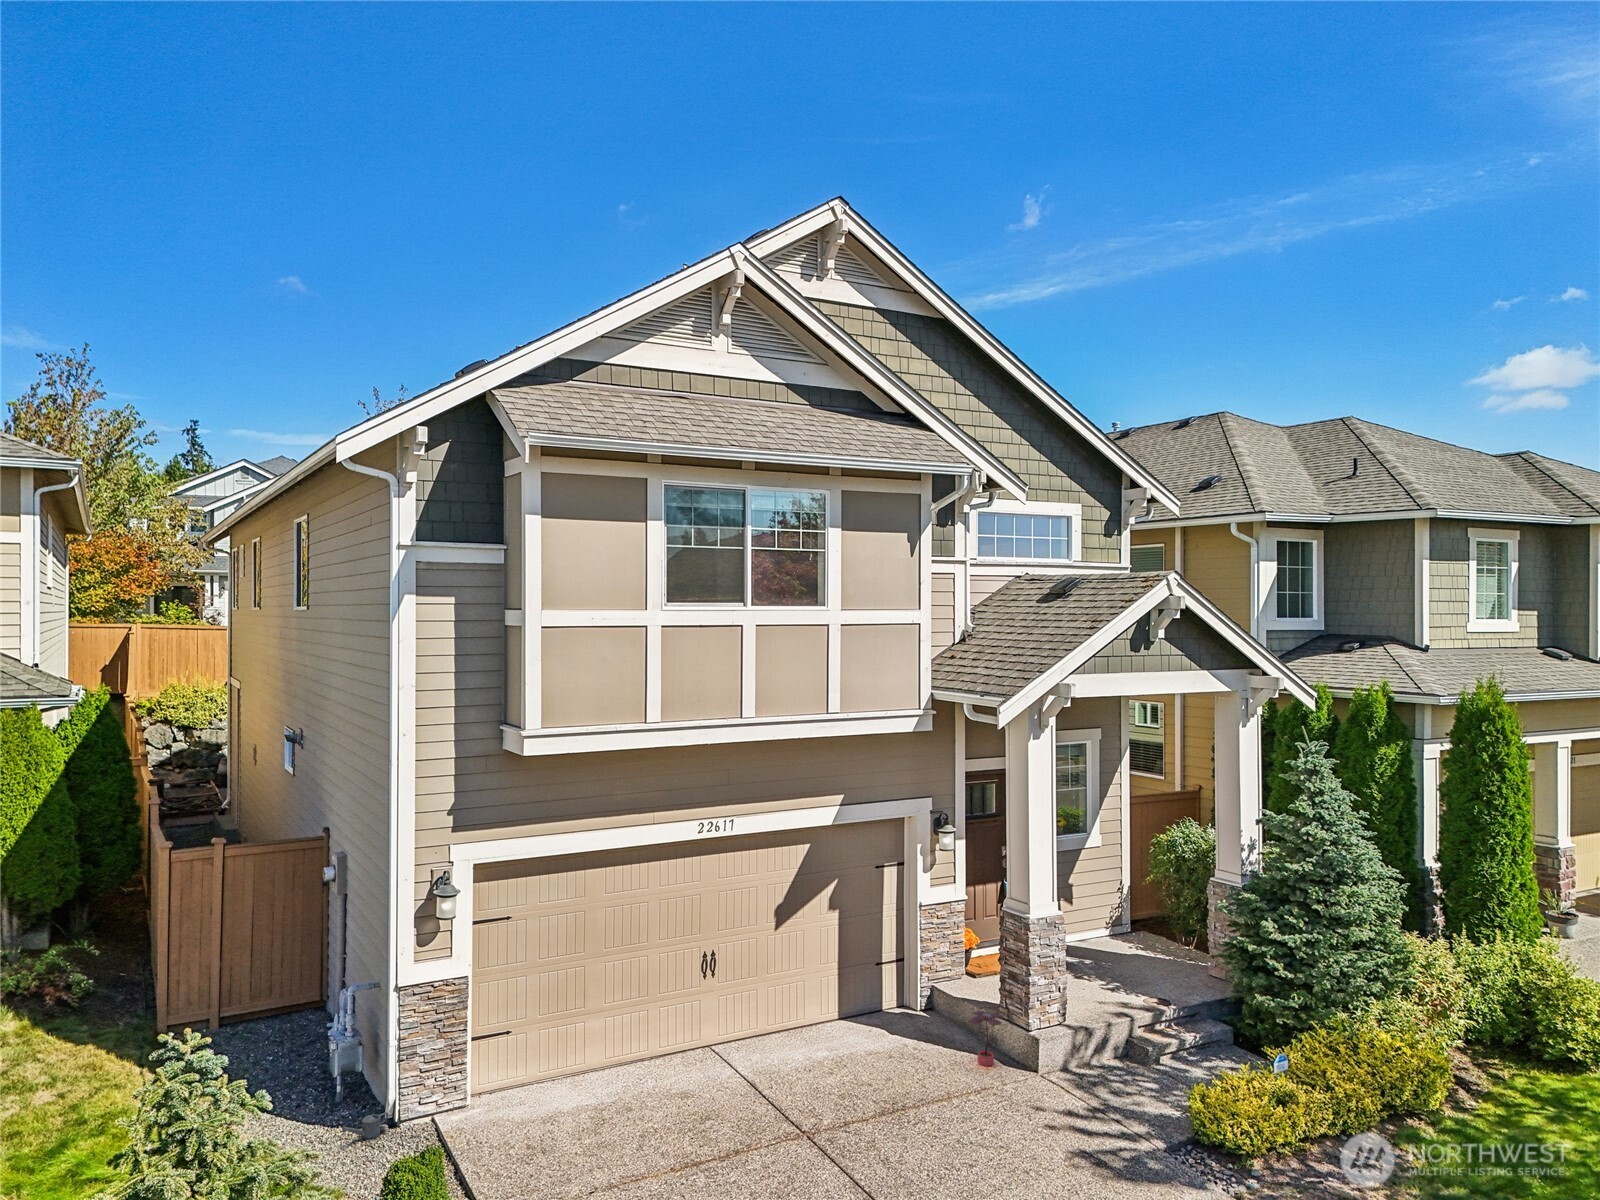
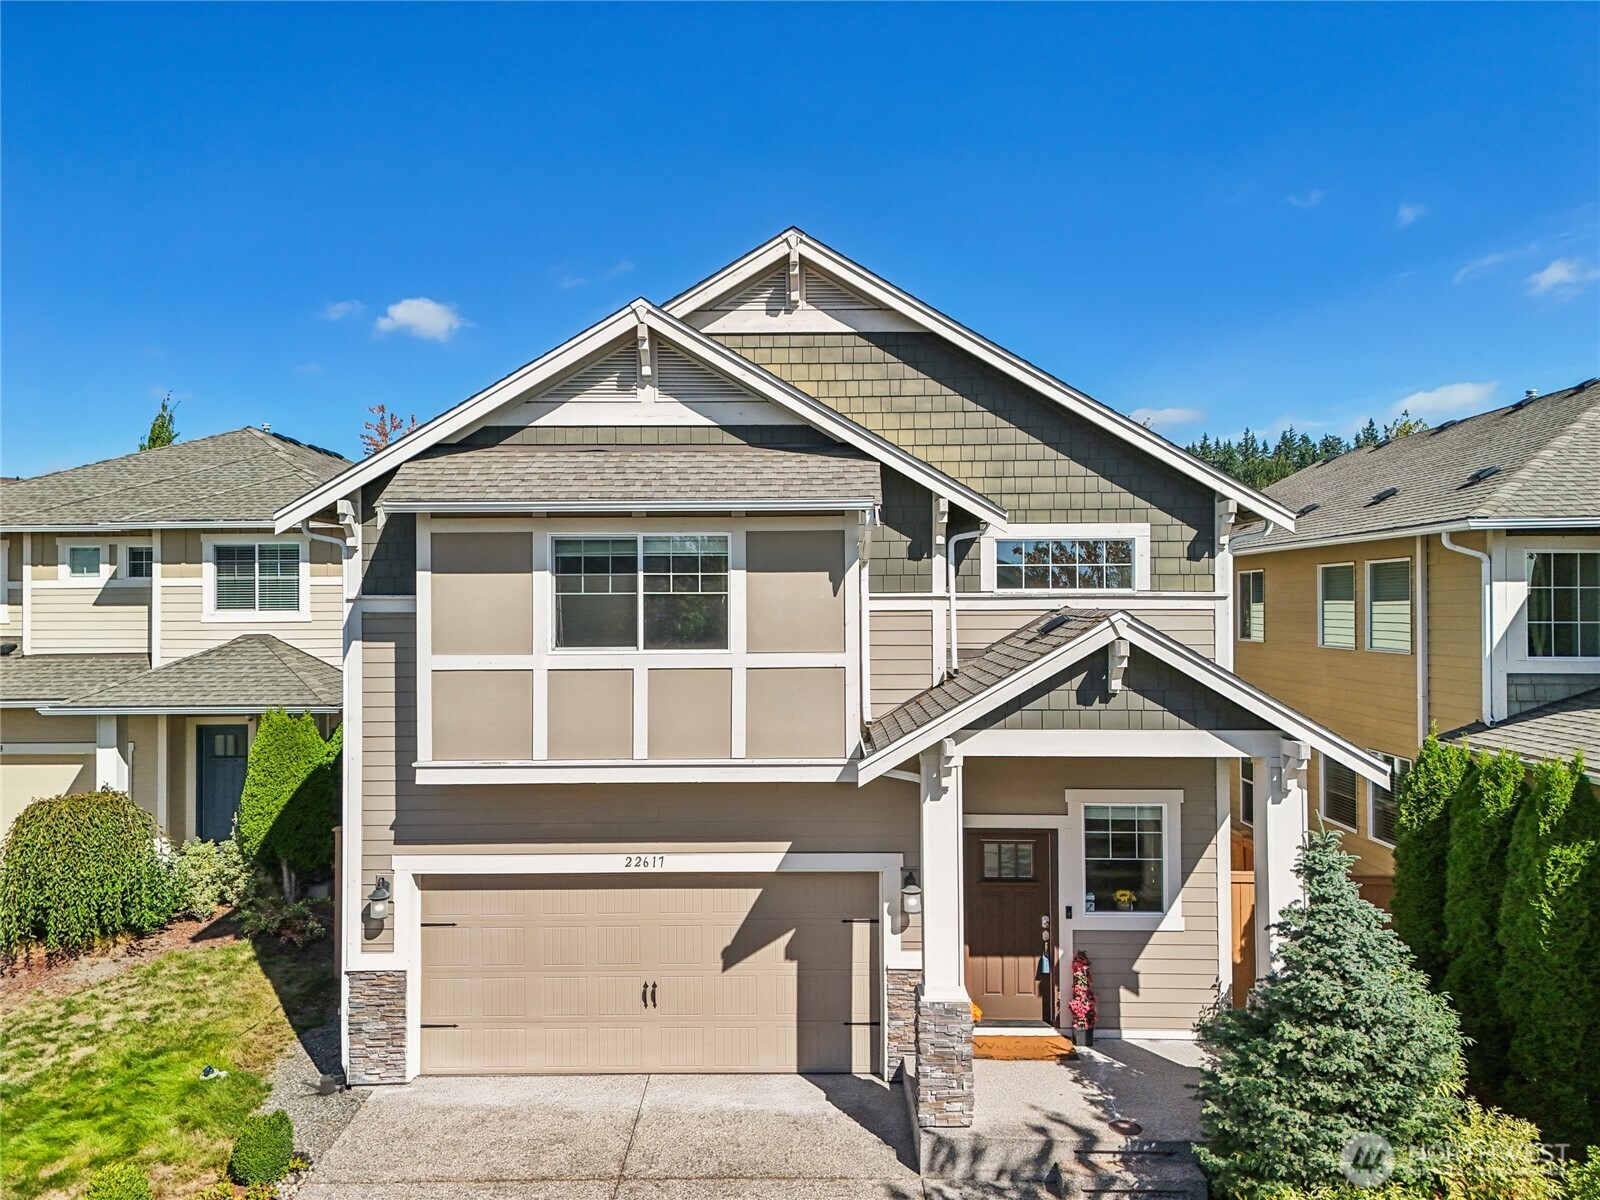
potted plant: present [970,1011,1004,1066] -> none [871,1104,913,1169]

